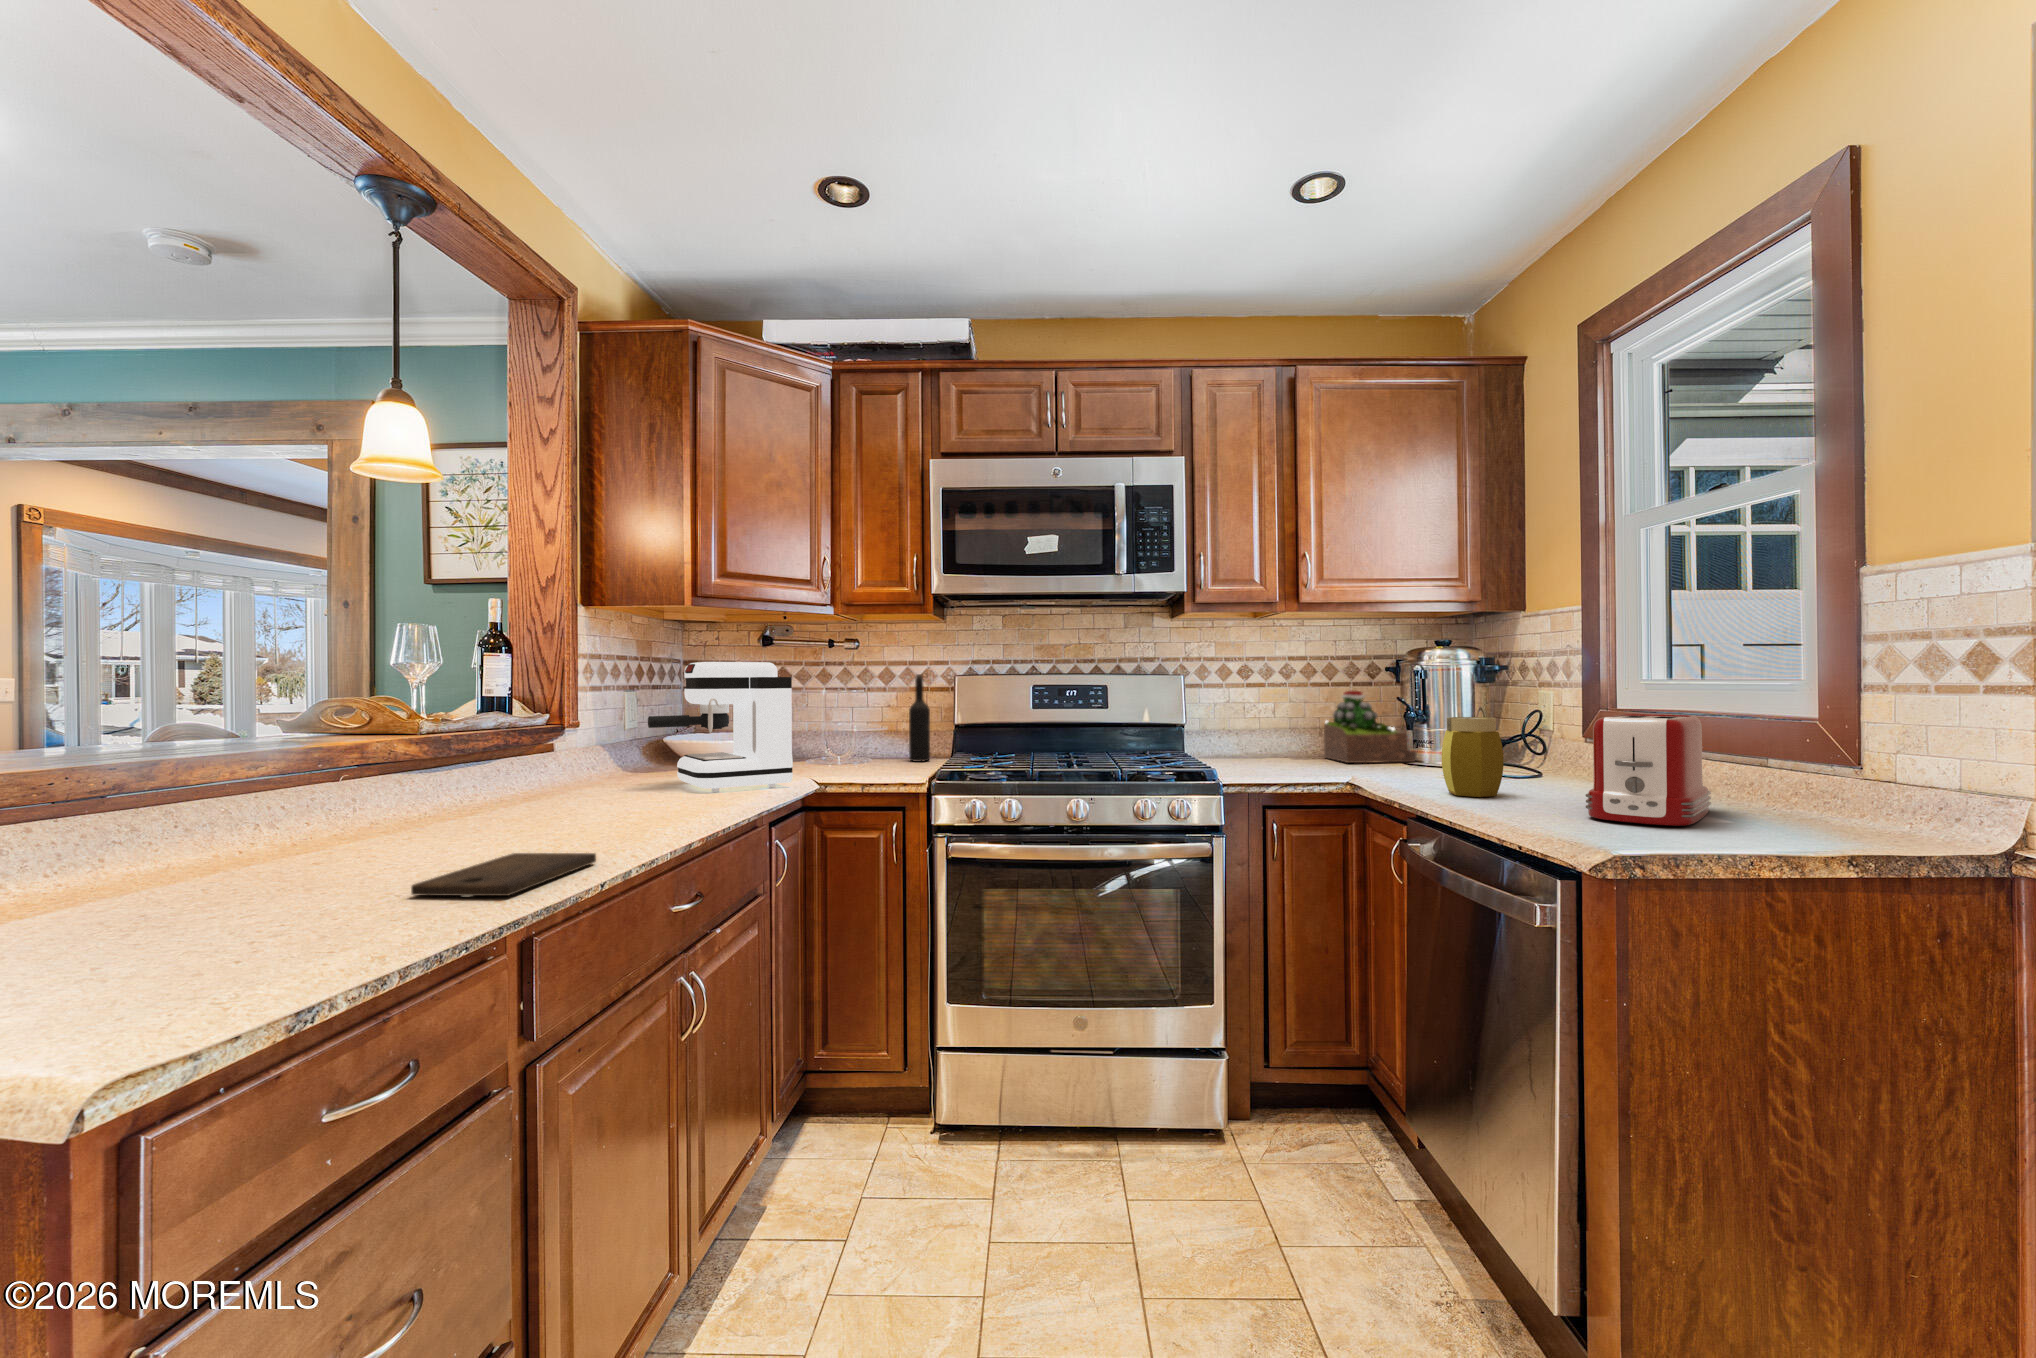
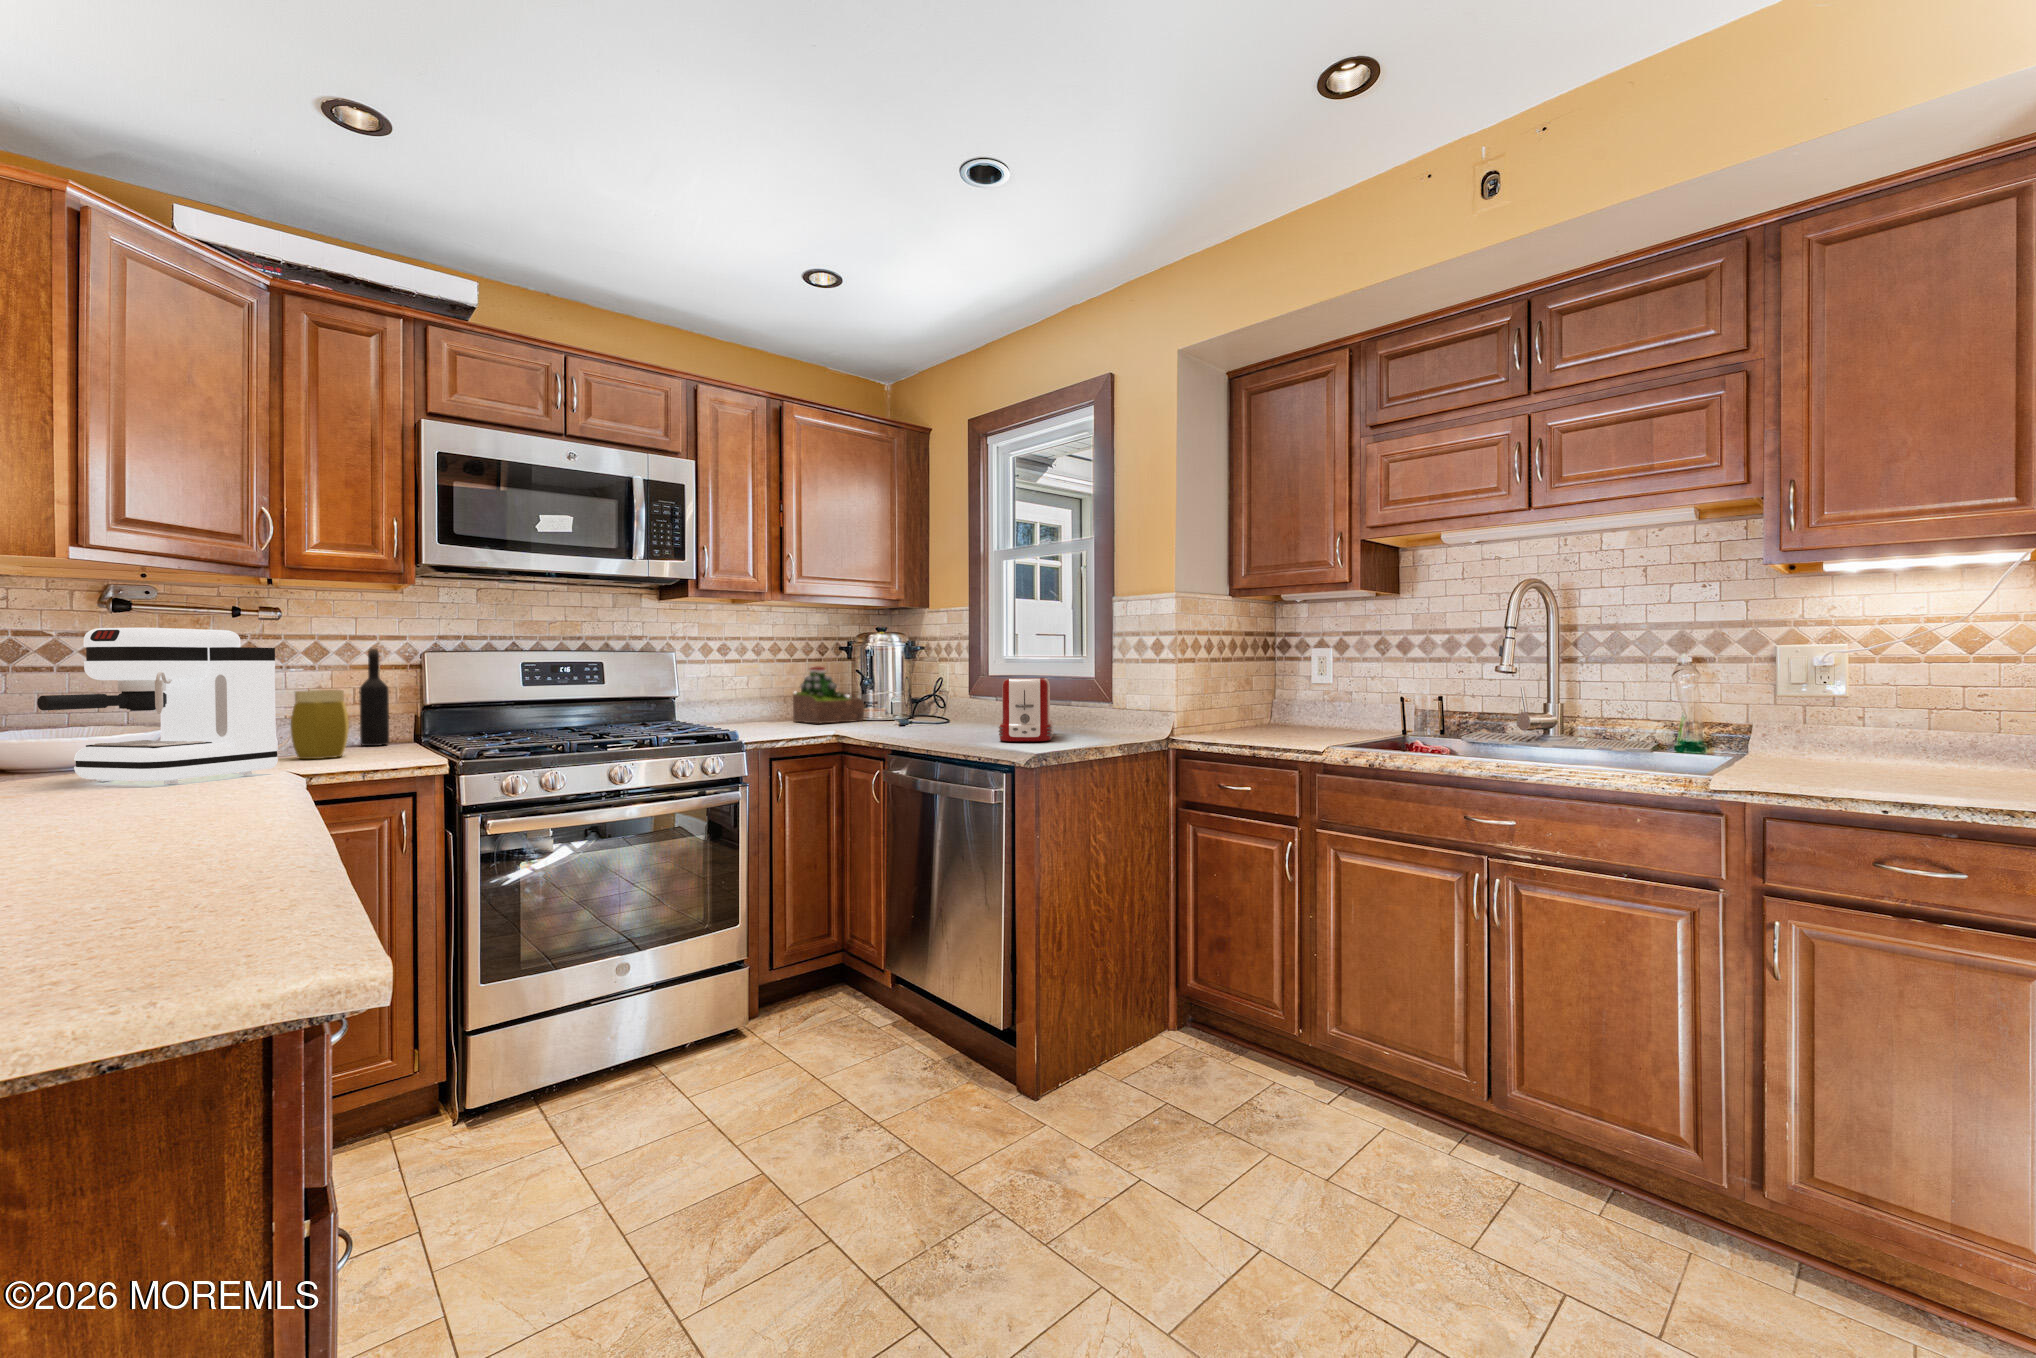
jar: present [1442,717,1504,797] -> present [291,690,349,759]
cutting board: present [411,853,596,896] -> none [94,825,251,873]

